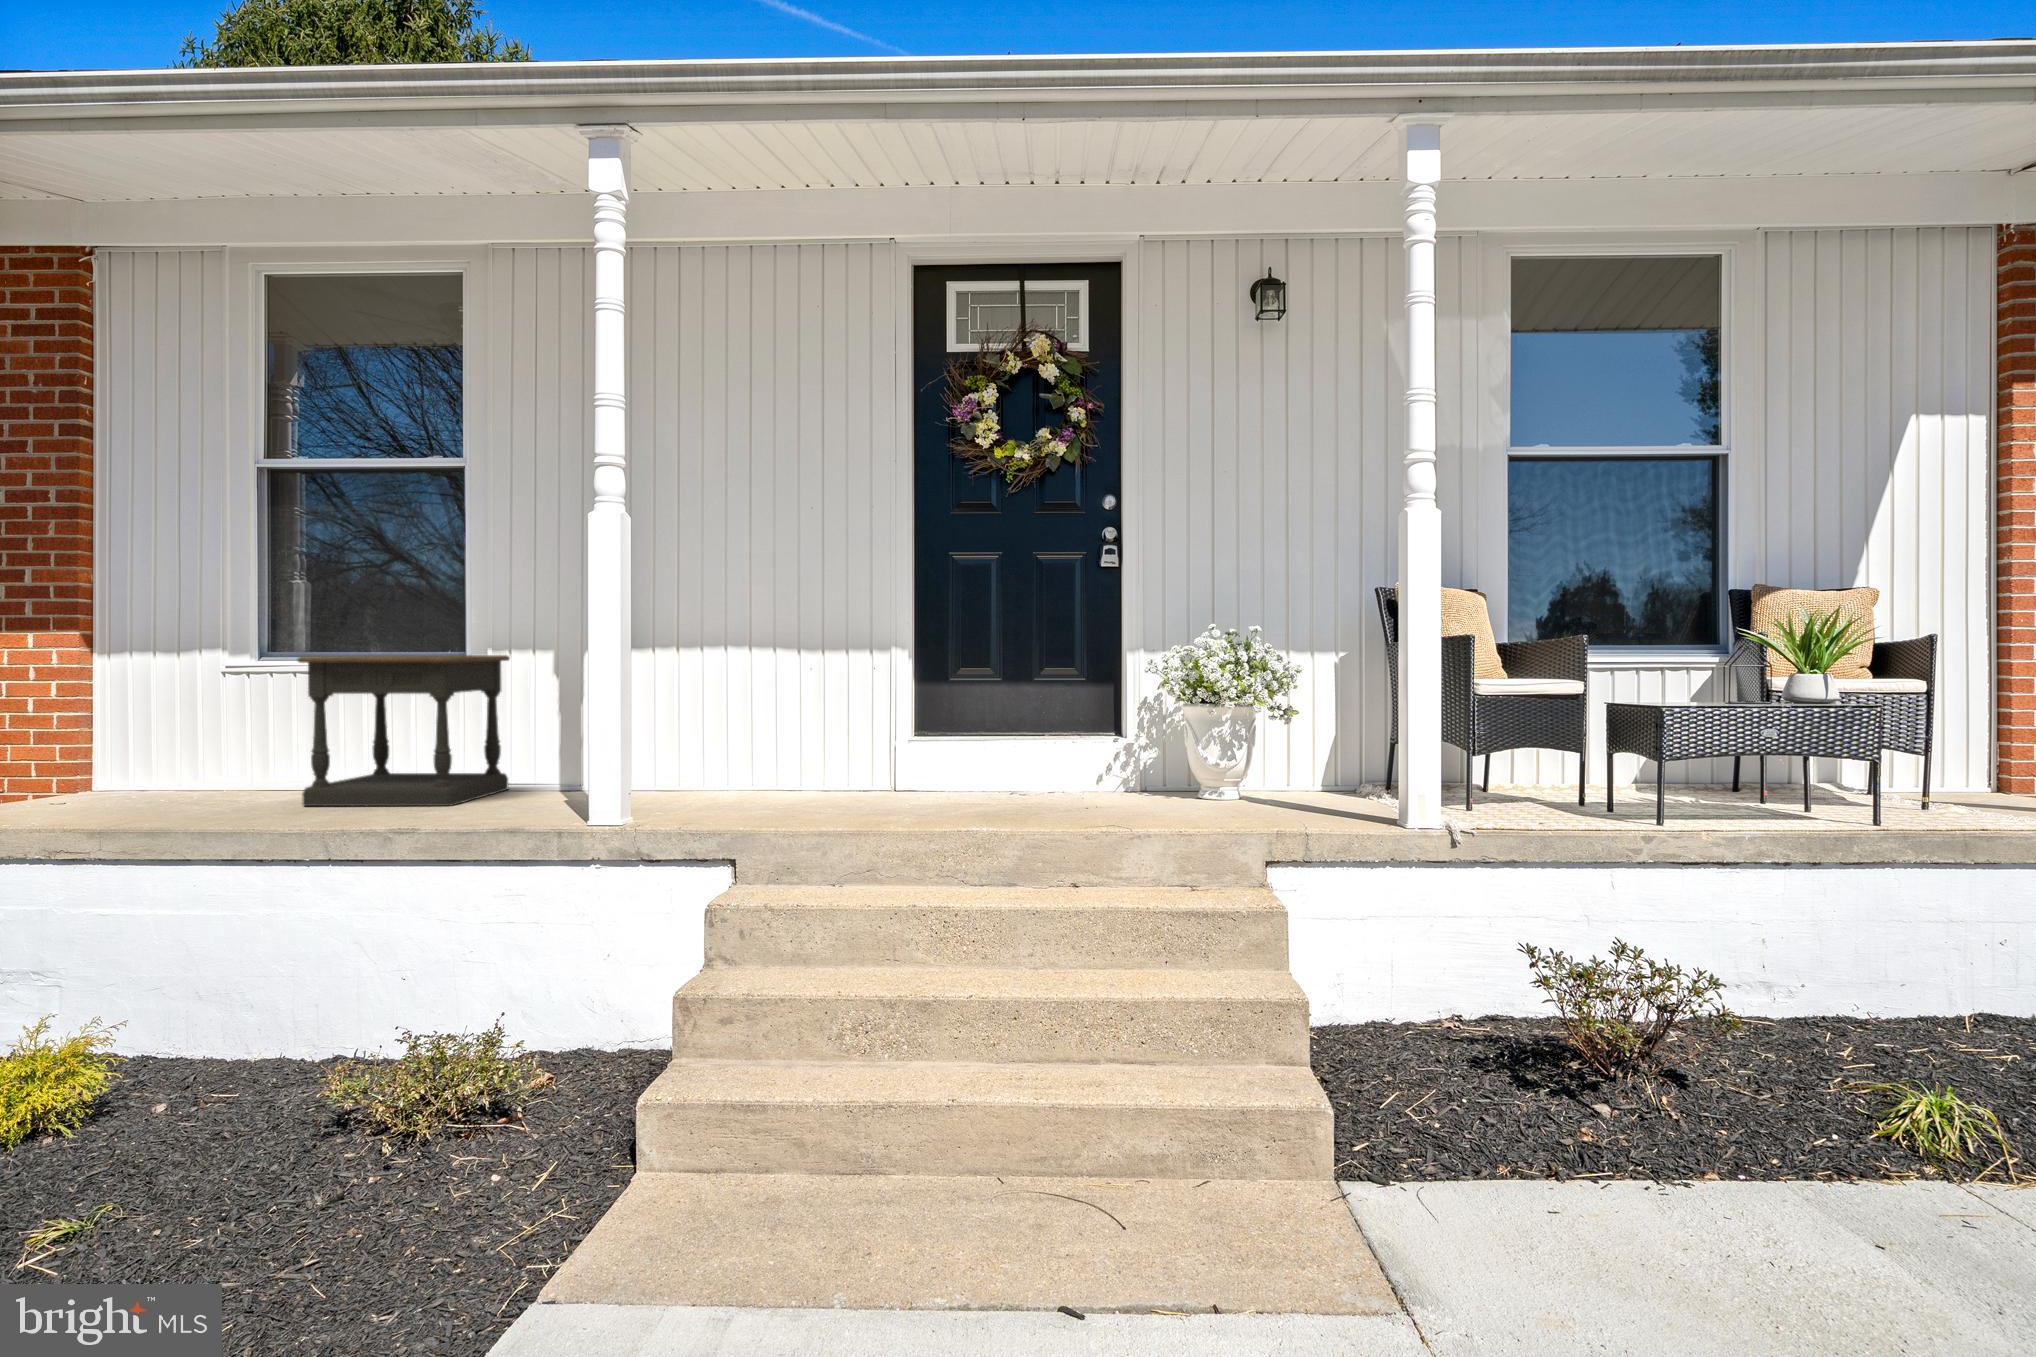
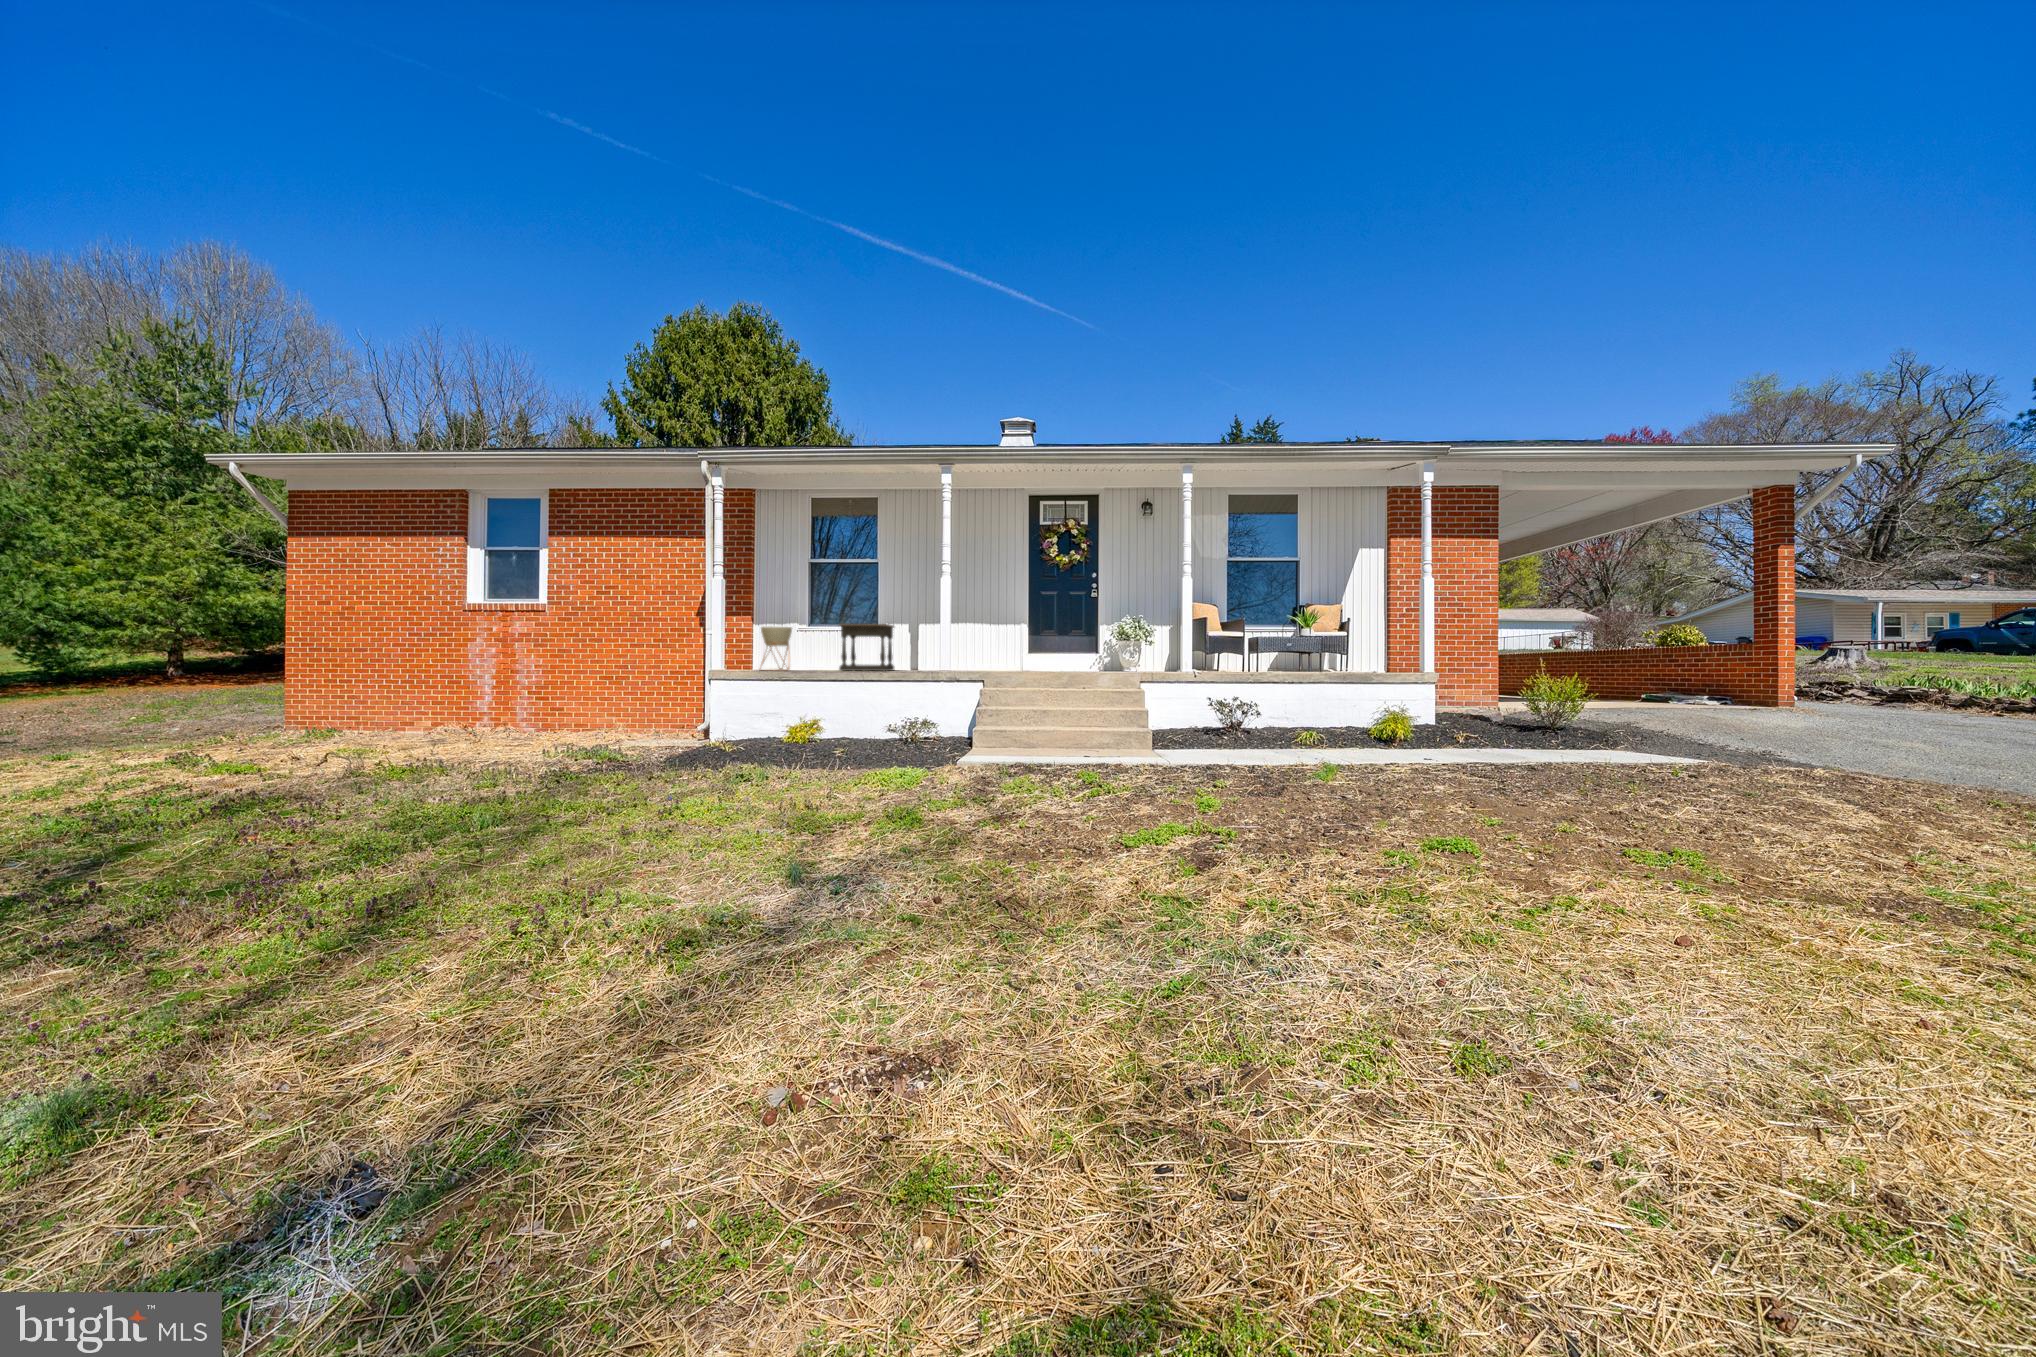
planter: none [72,663,190,799] -> present [760,627,792,671]

